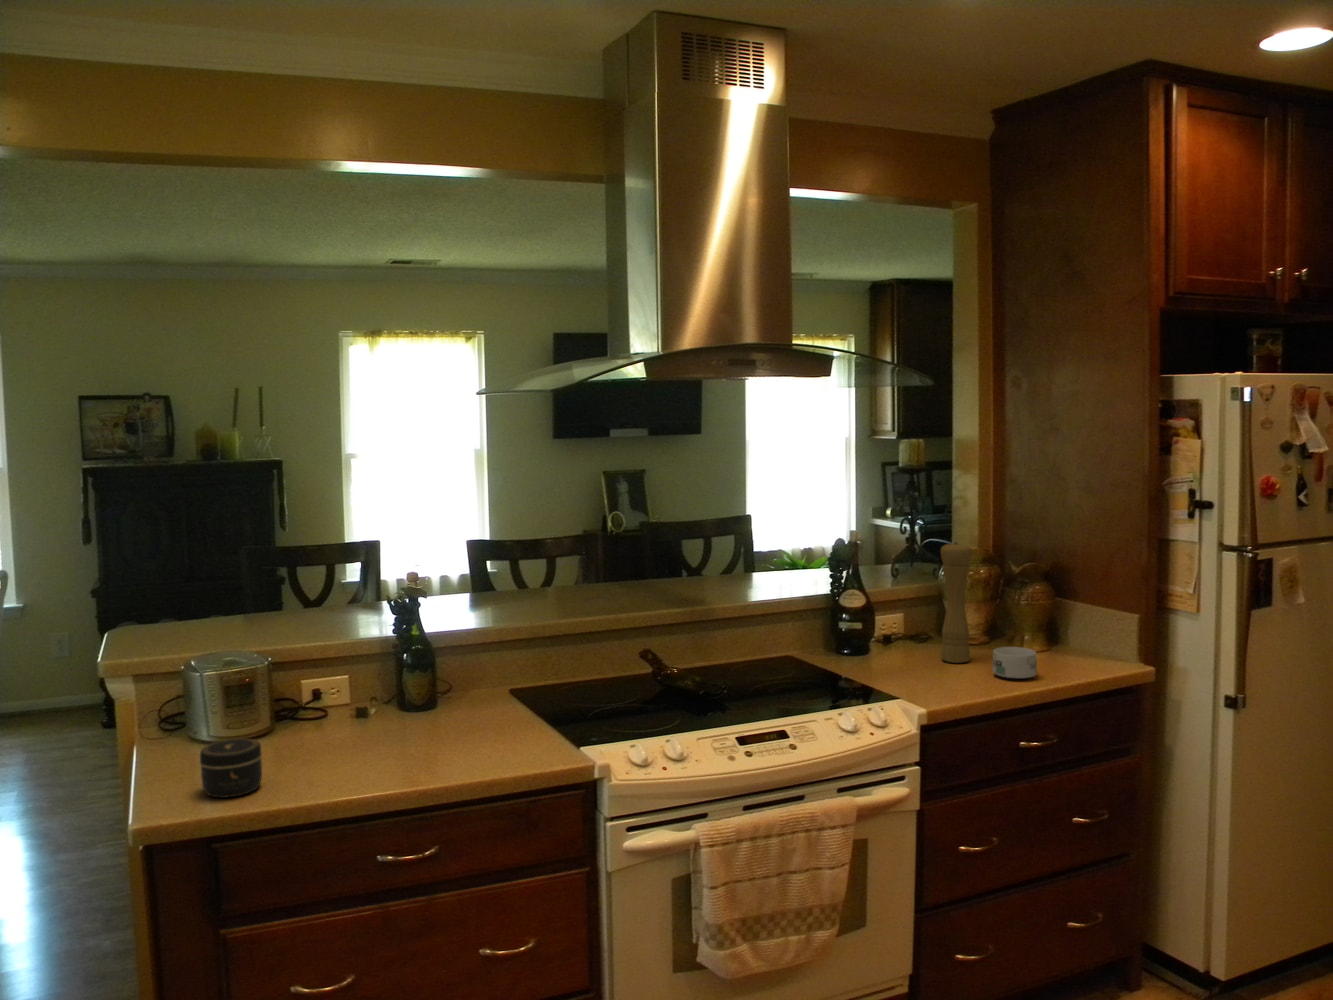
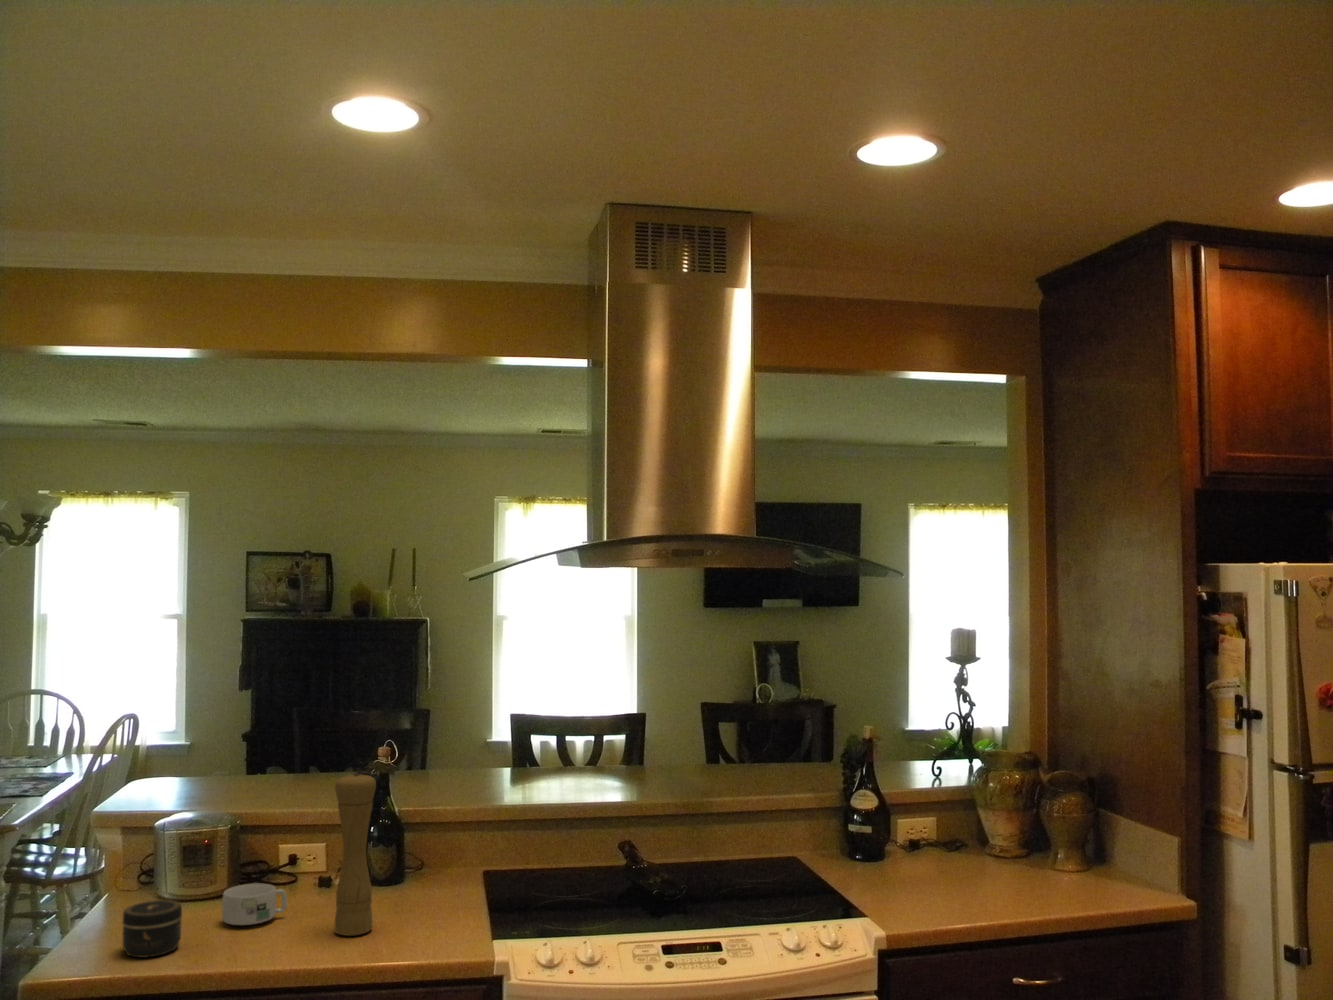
pepper mill: present [941,542,972,663] -> present [334,773,376,936]
mug: present [993,647,1037,679] -> present [222,883,287,925]

